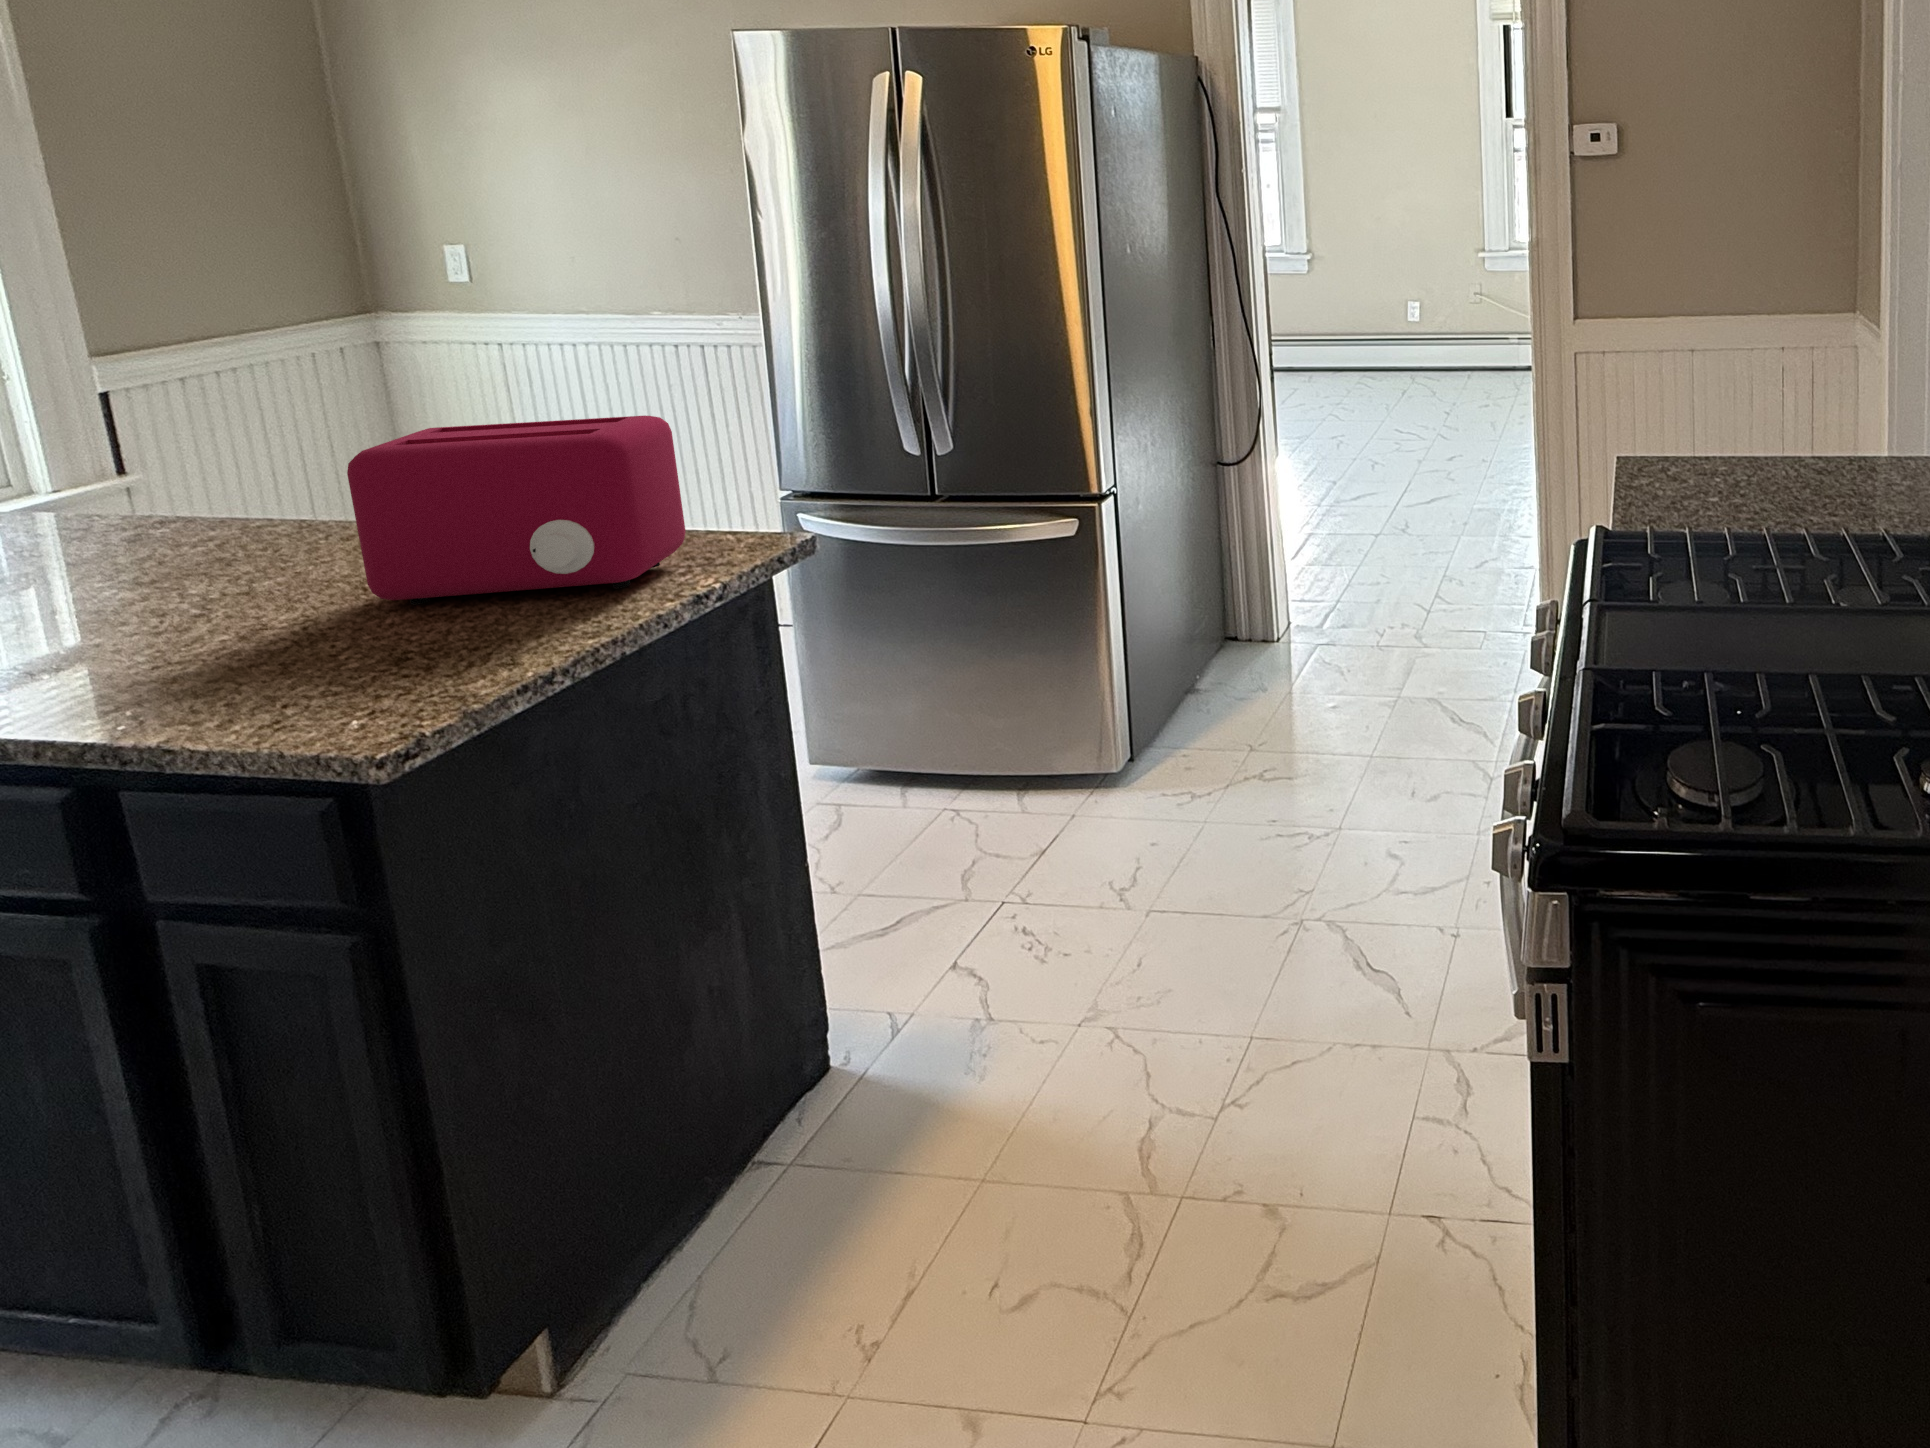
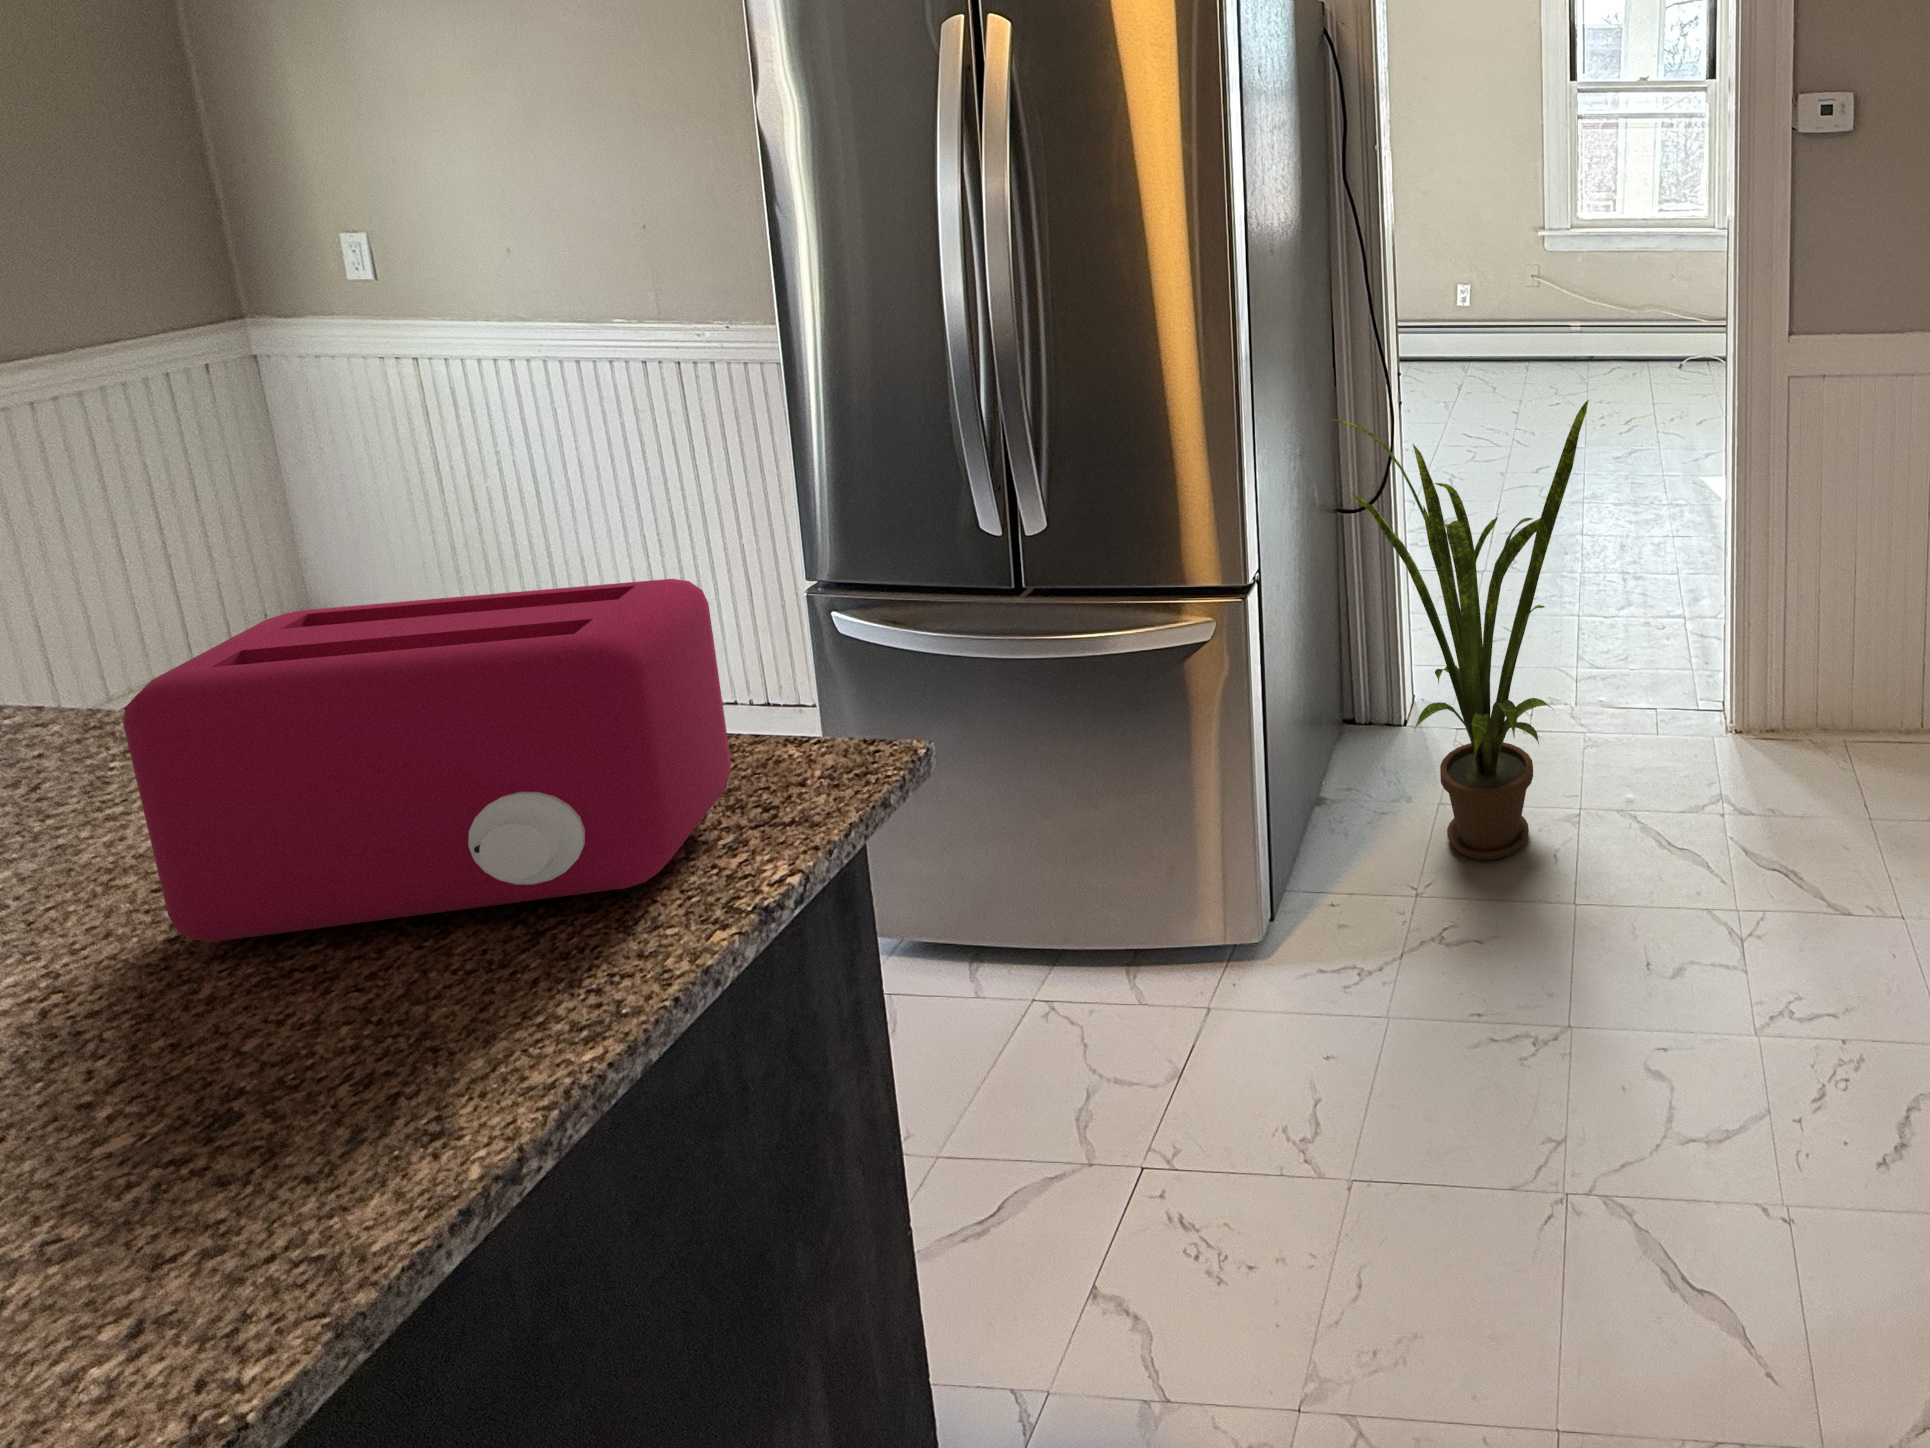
house plant: none [1187,367,1402,728] -> present [1329,400,1589,860]

